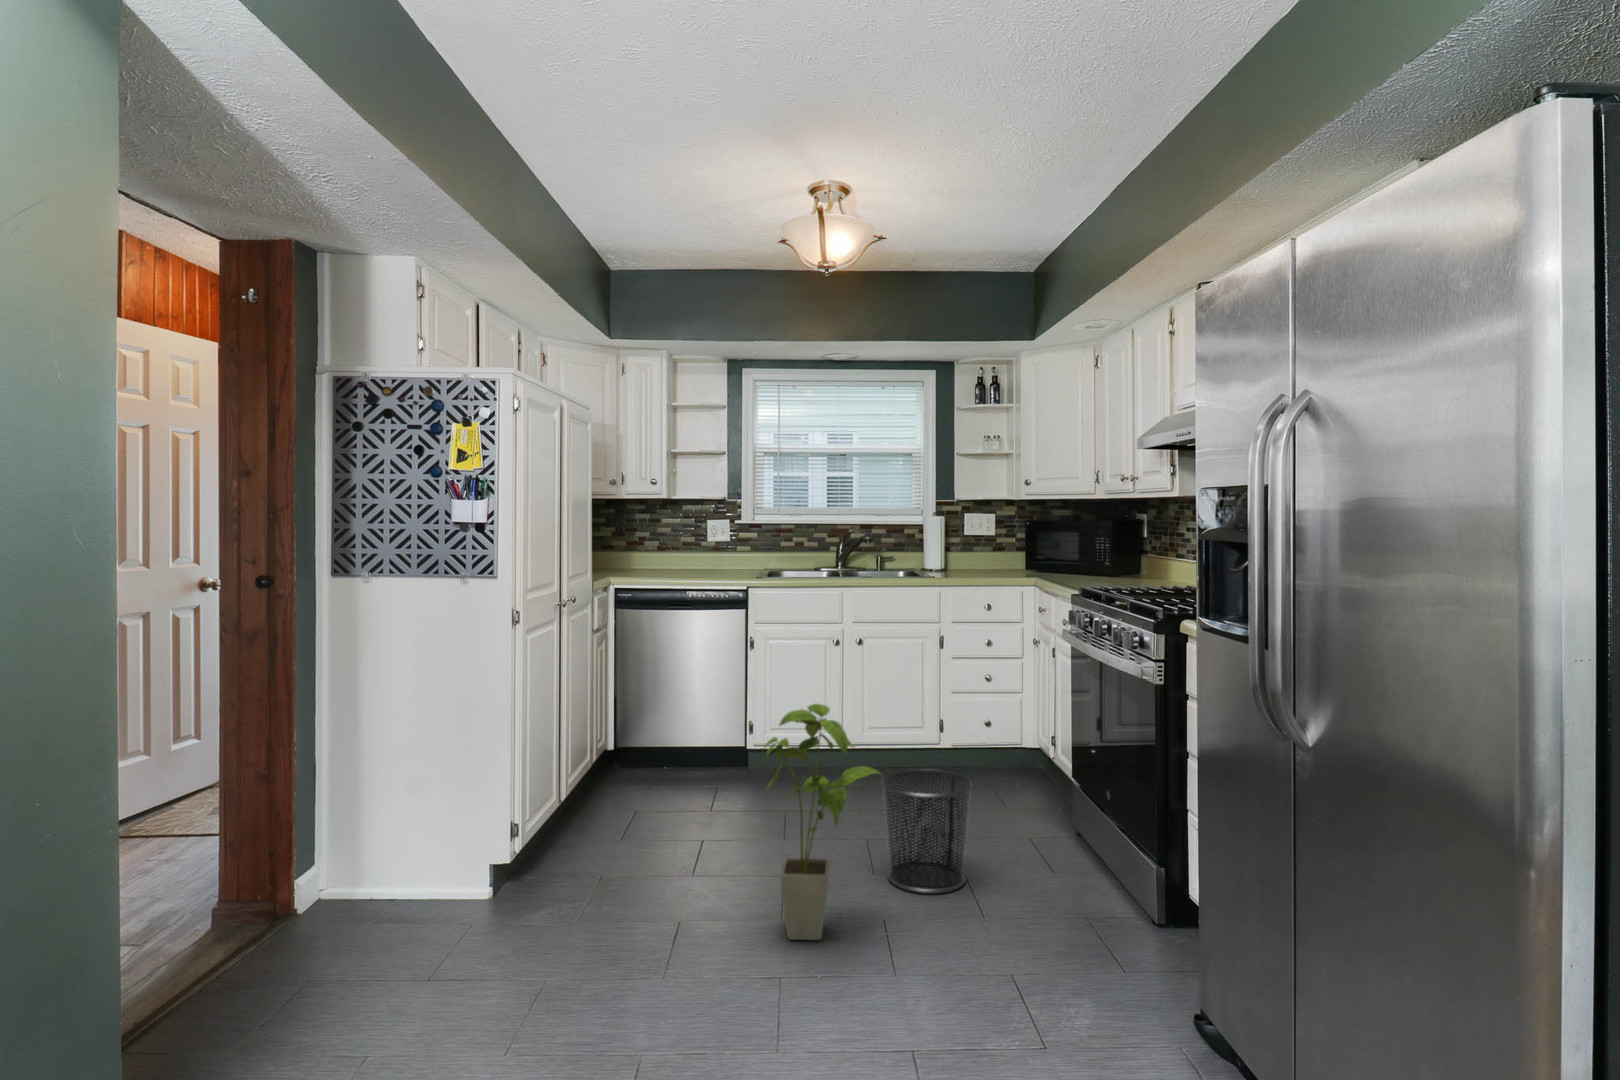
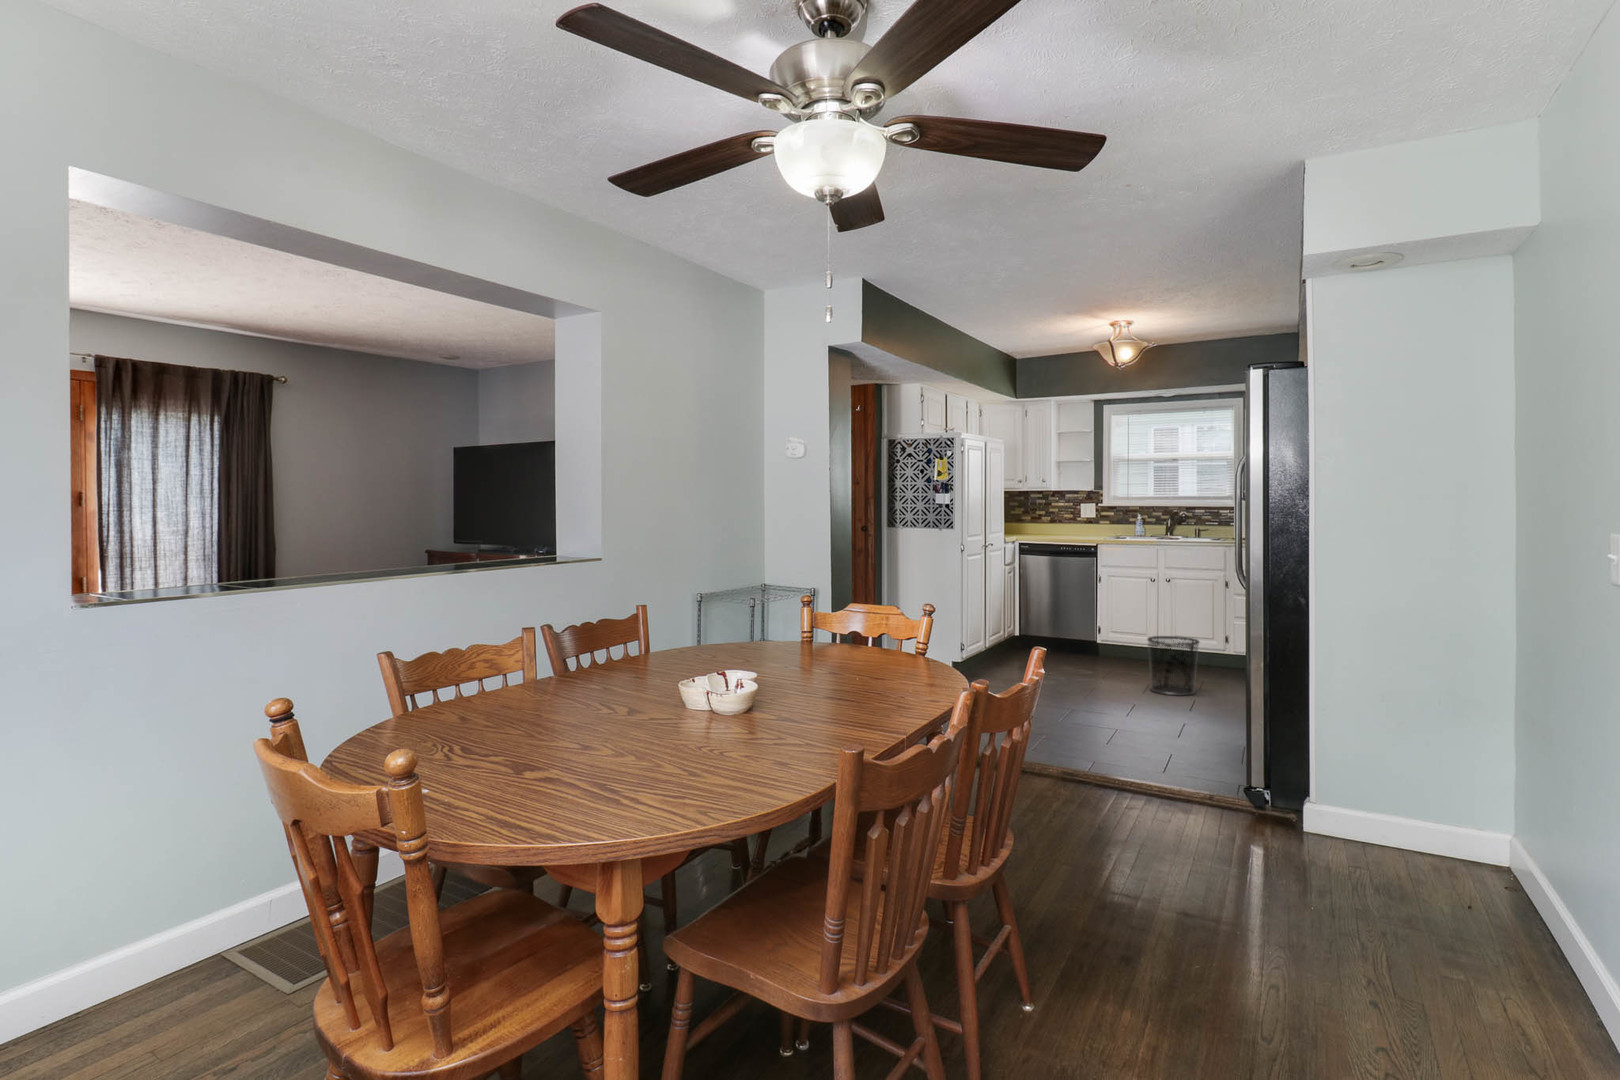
house plant: present [764,704,880,940] -> none [1074,587,1137,699]

